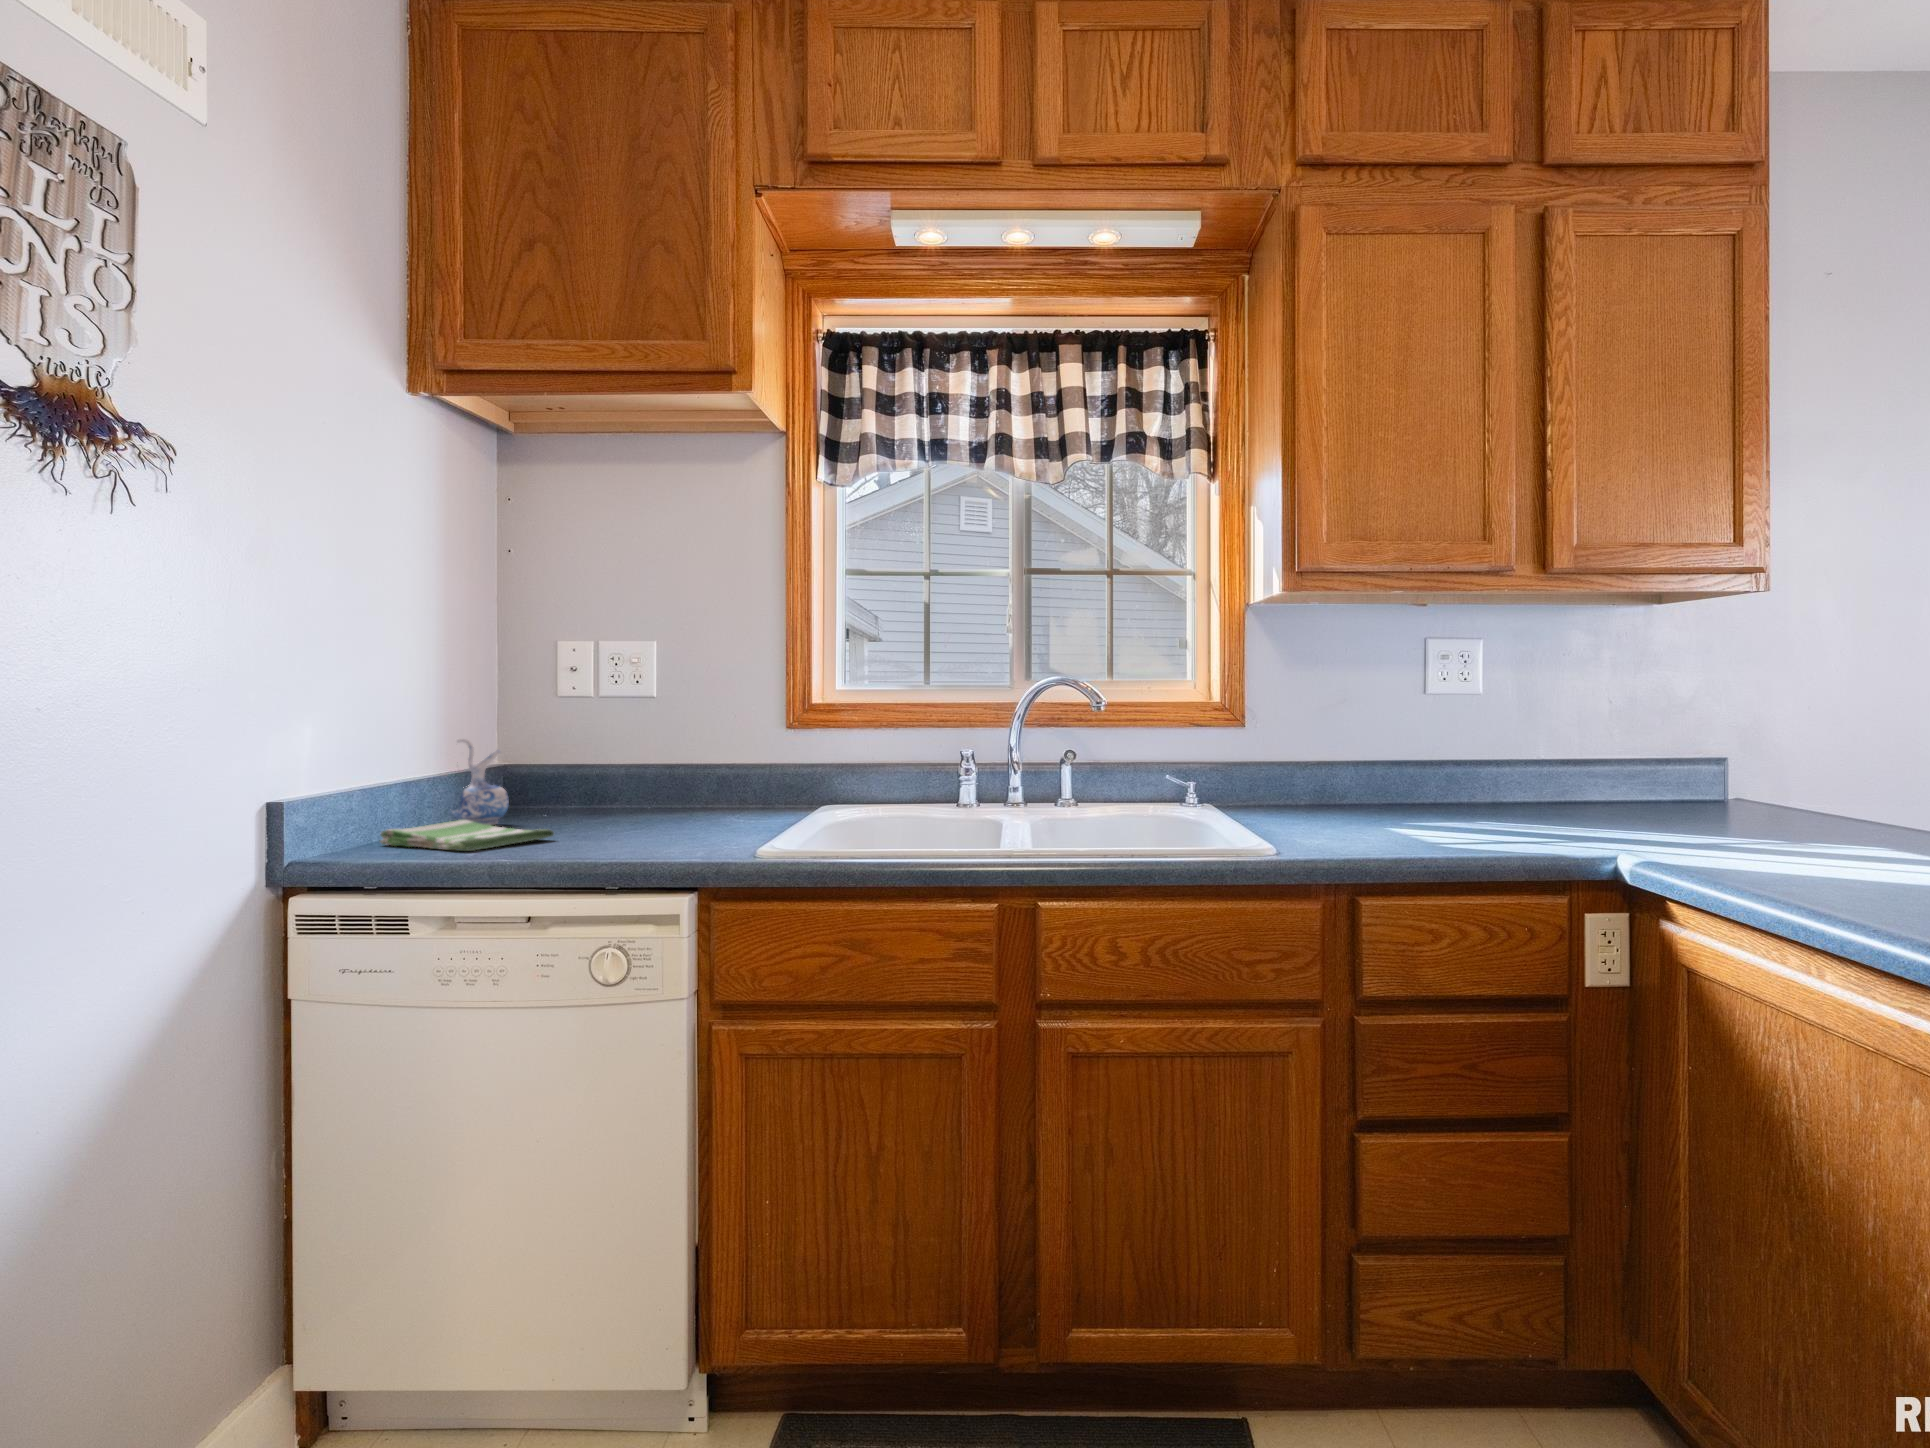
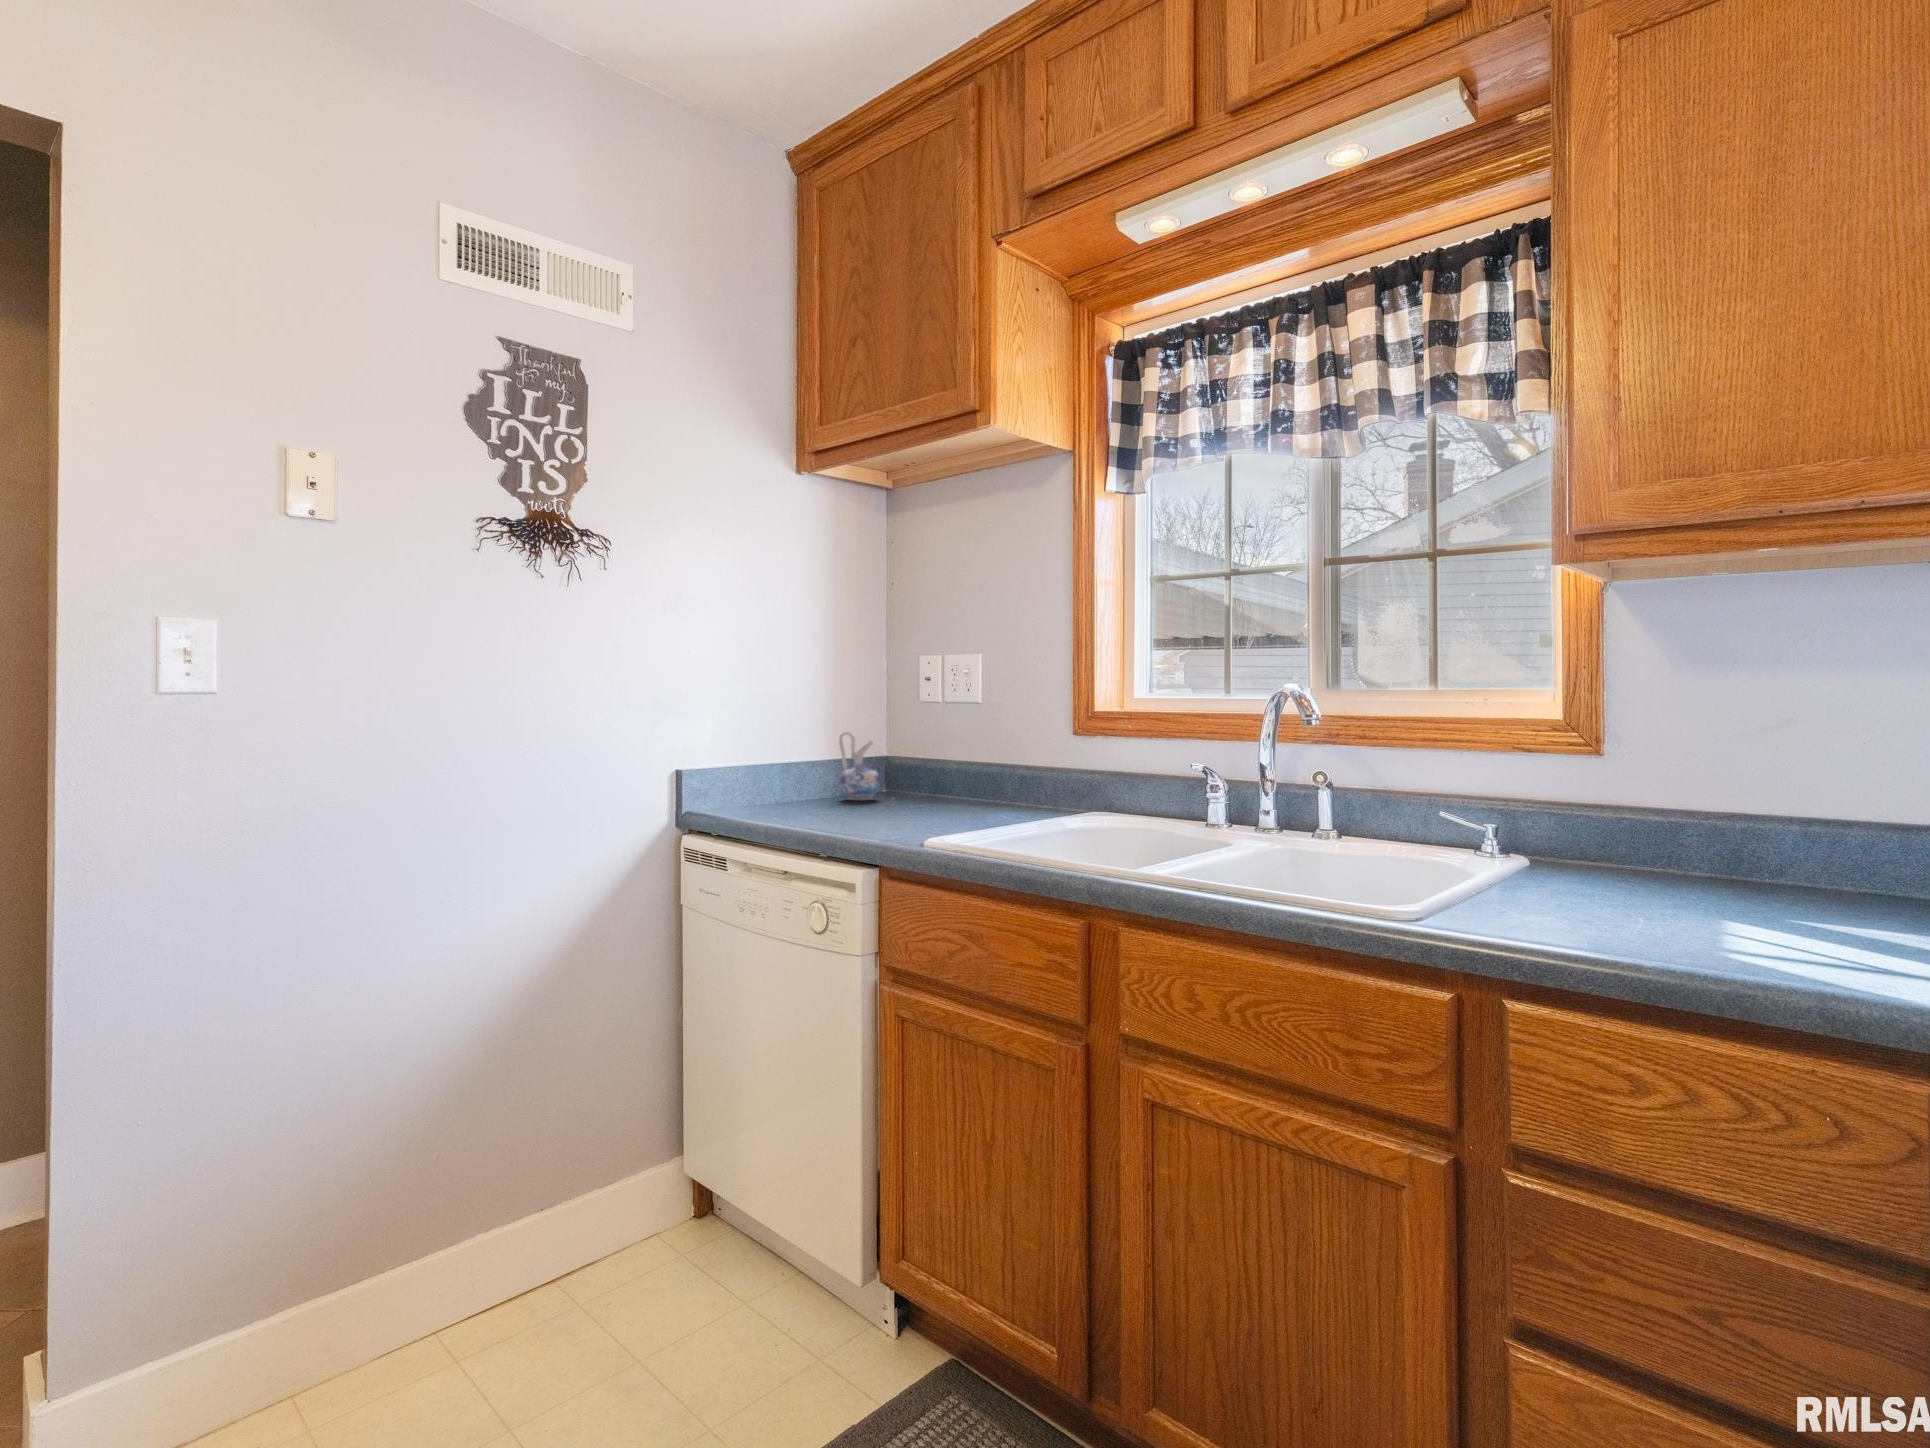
dish towel: present [380,820,554,851] -> none [760,794,854,819]

